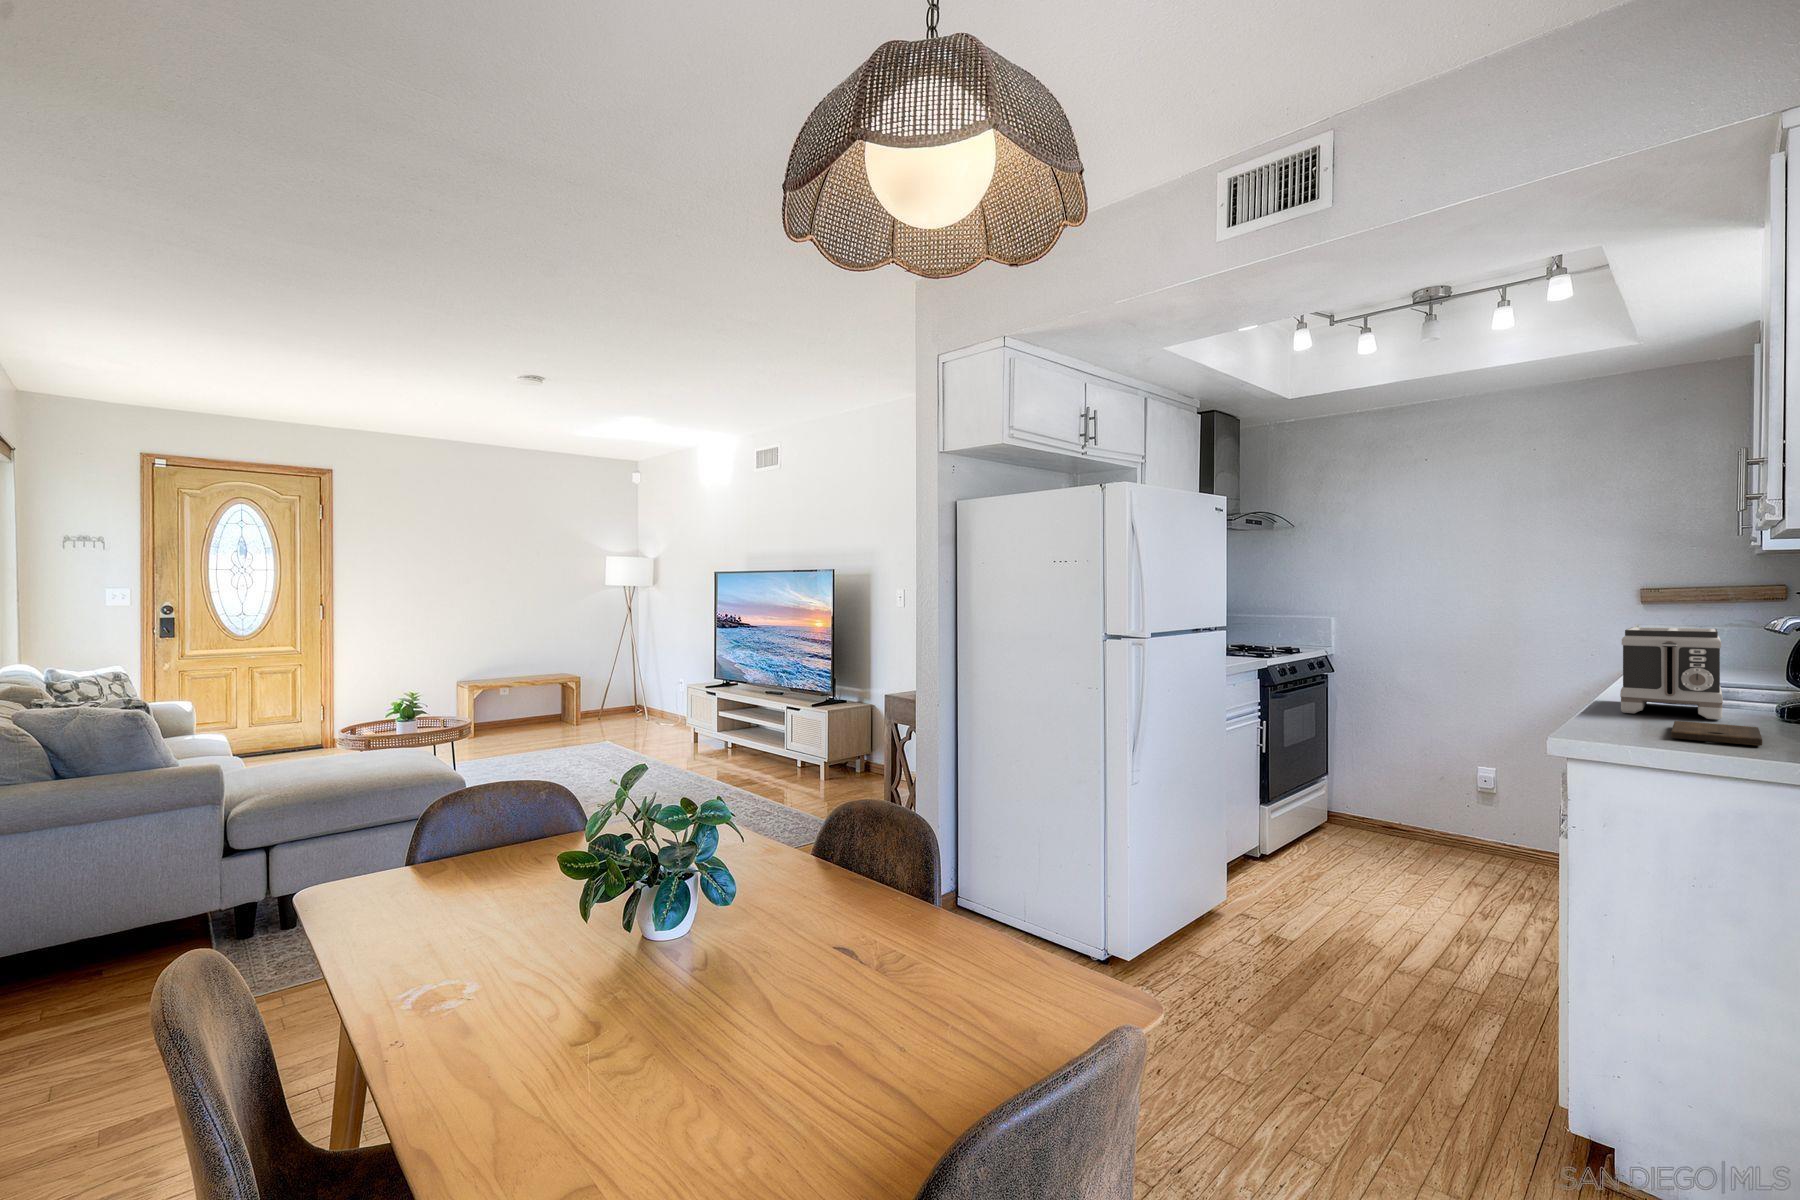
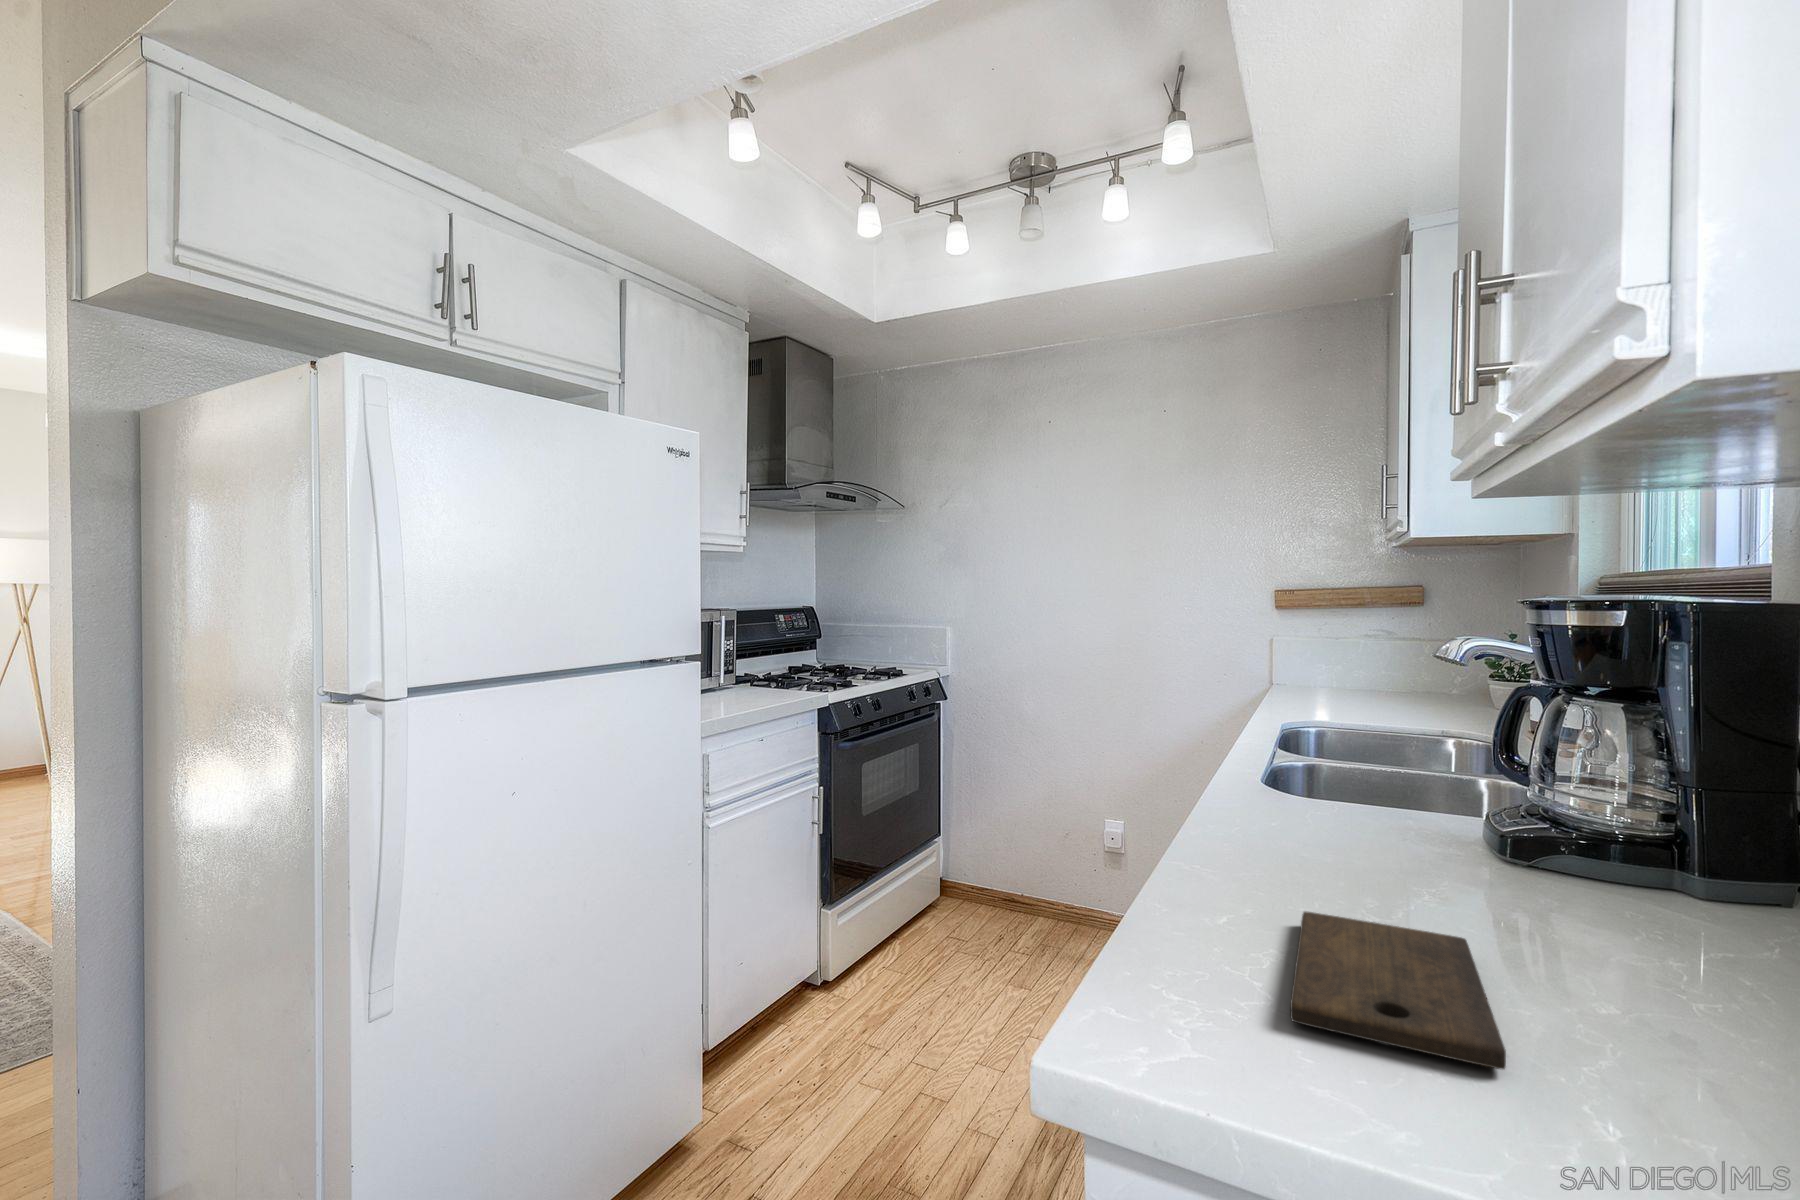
toaster: present [1620,627,1723,720] -> none [1214,666,1389,877]

